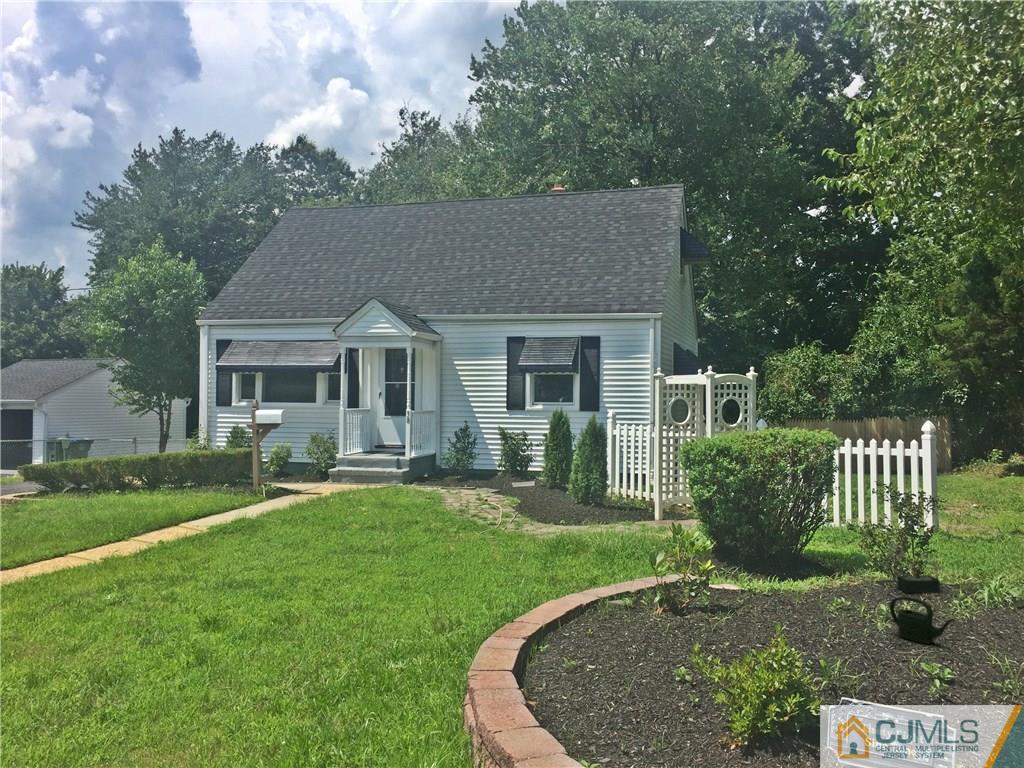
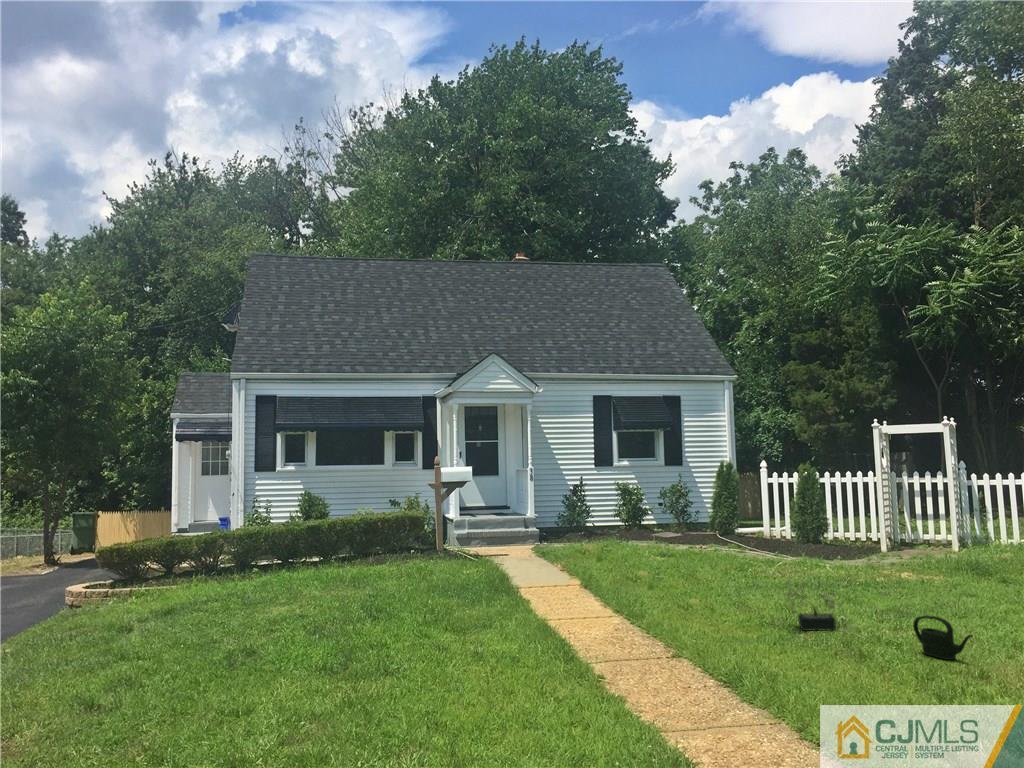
decorative plant: present [885,545,945,593] -> present [784,583,841,631]

